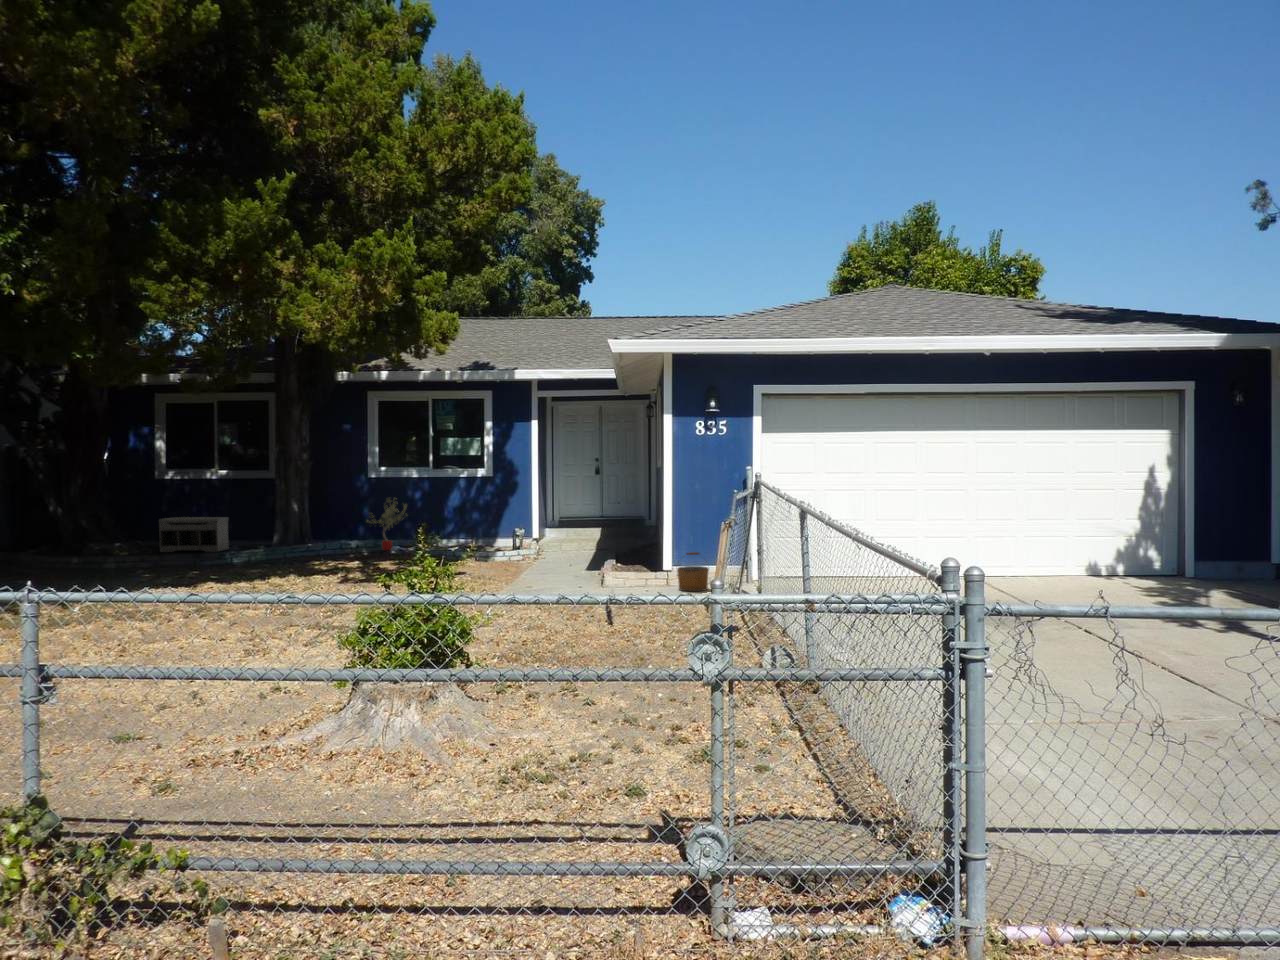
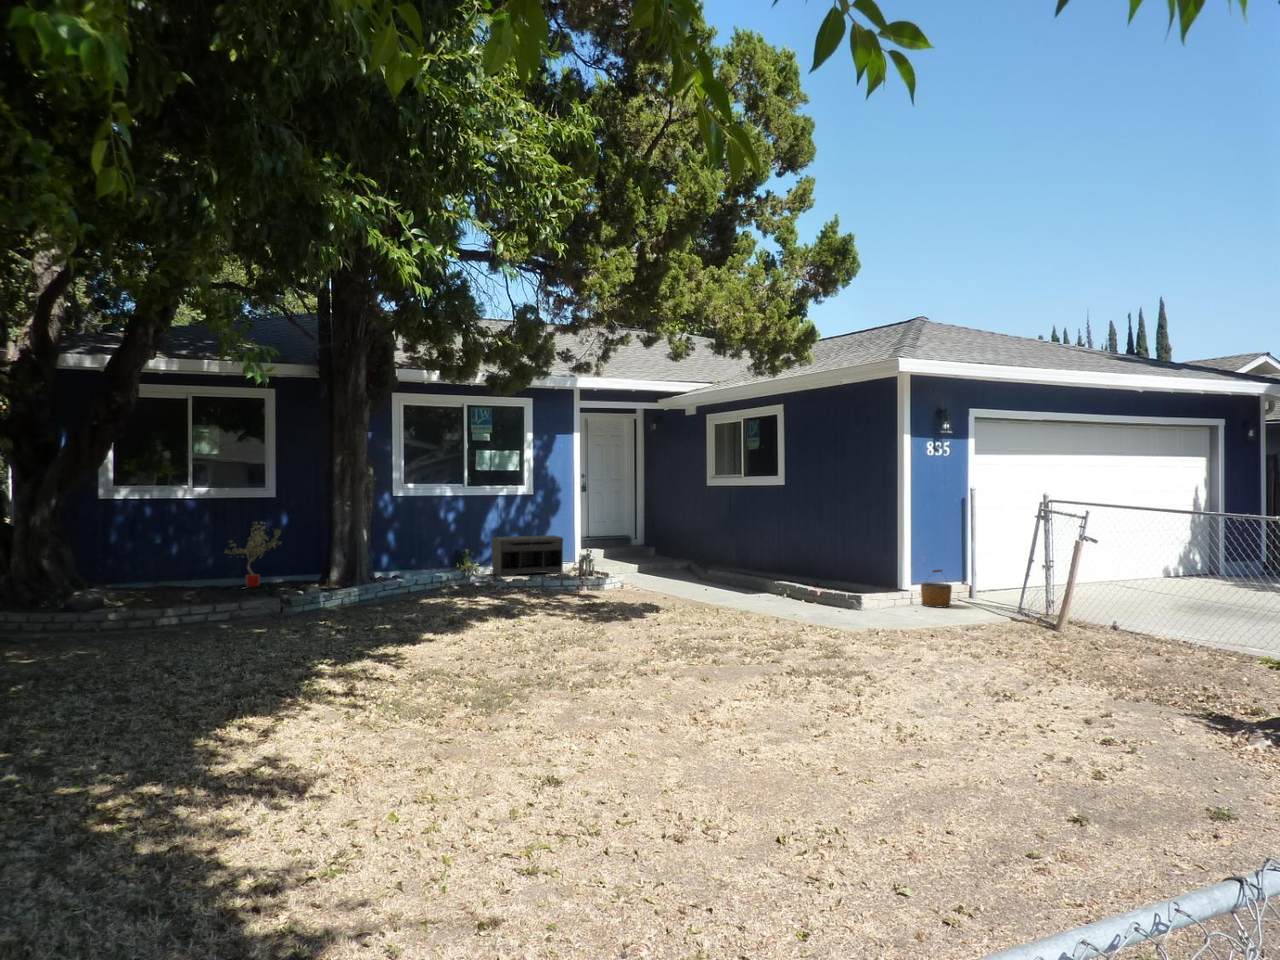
potted tree: present [367,499,407,551] -> present [224,522,280,588]
bench: present [159,517,229,552] -> present [492,535,563,576]

